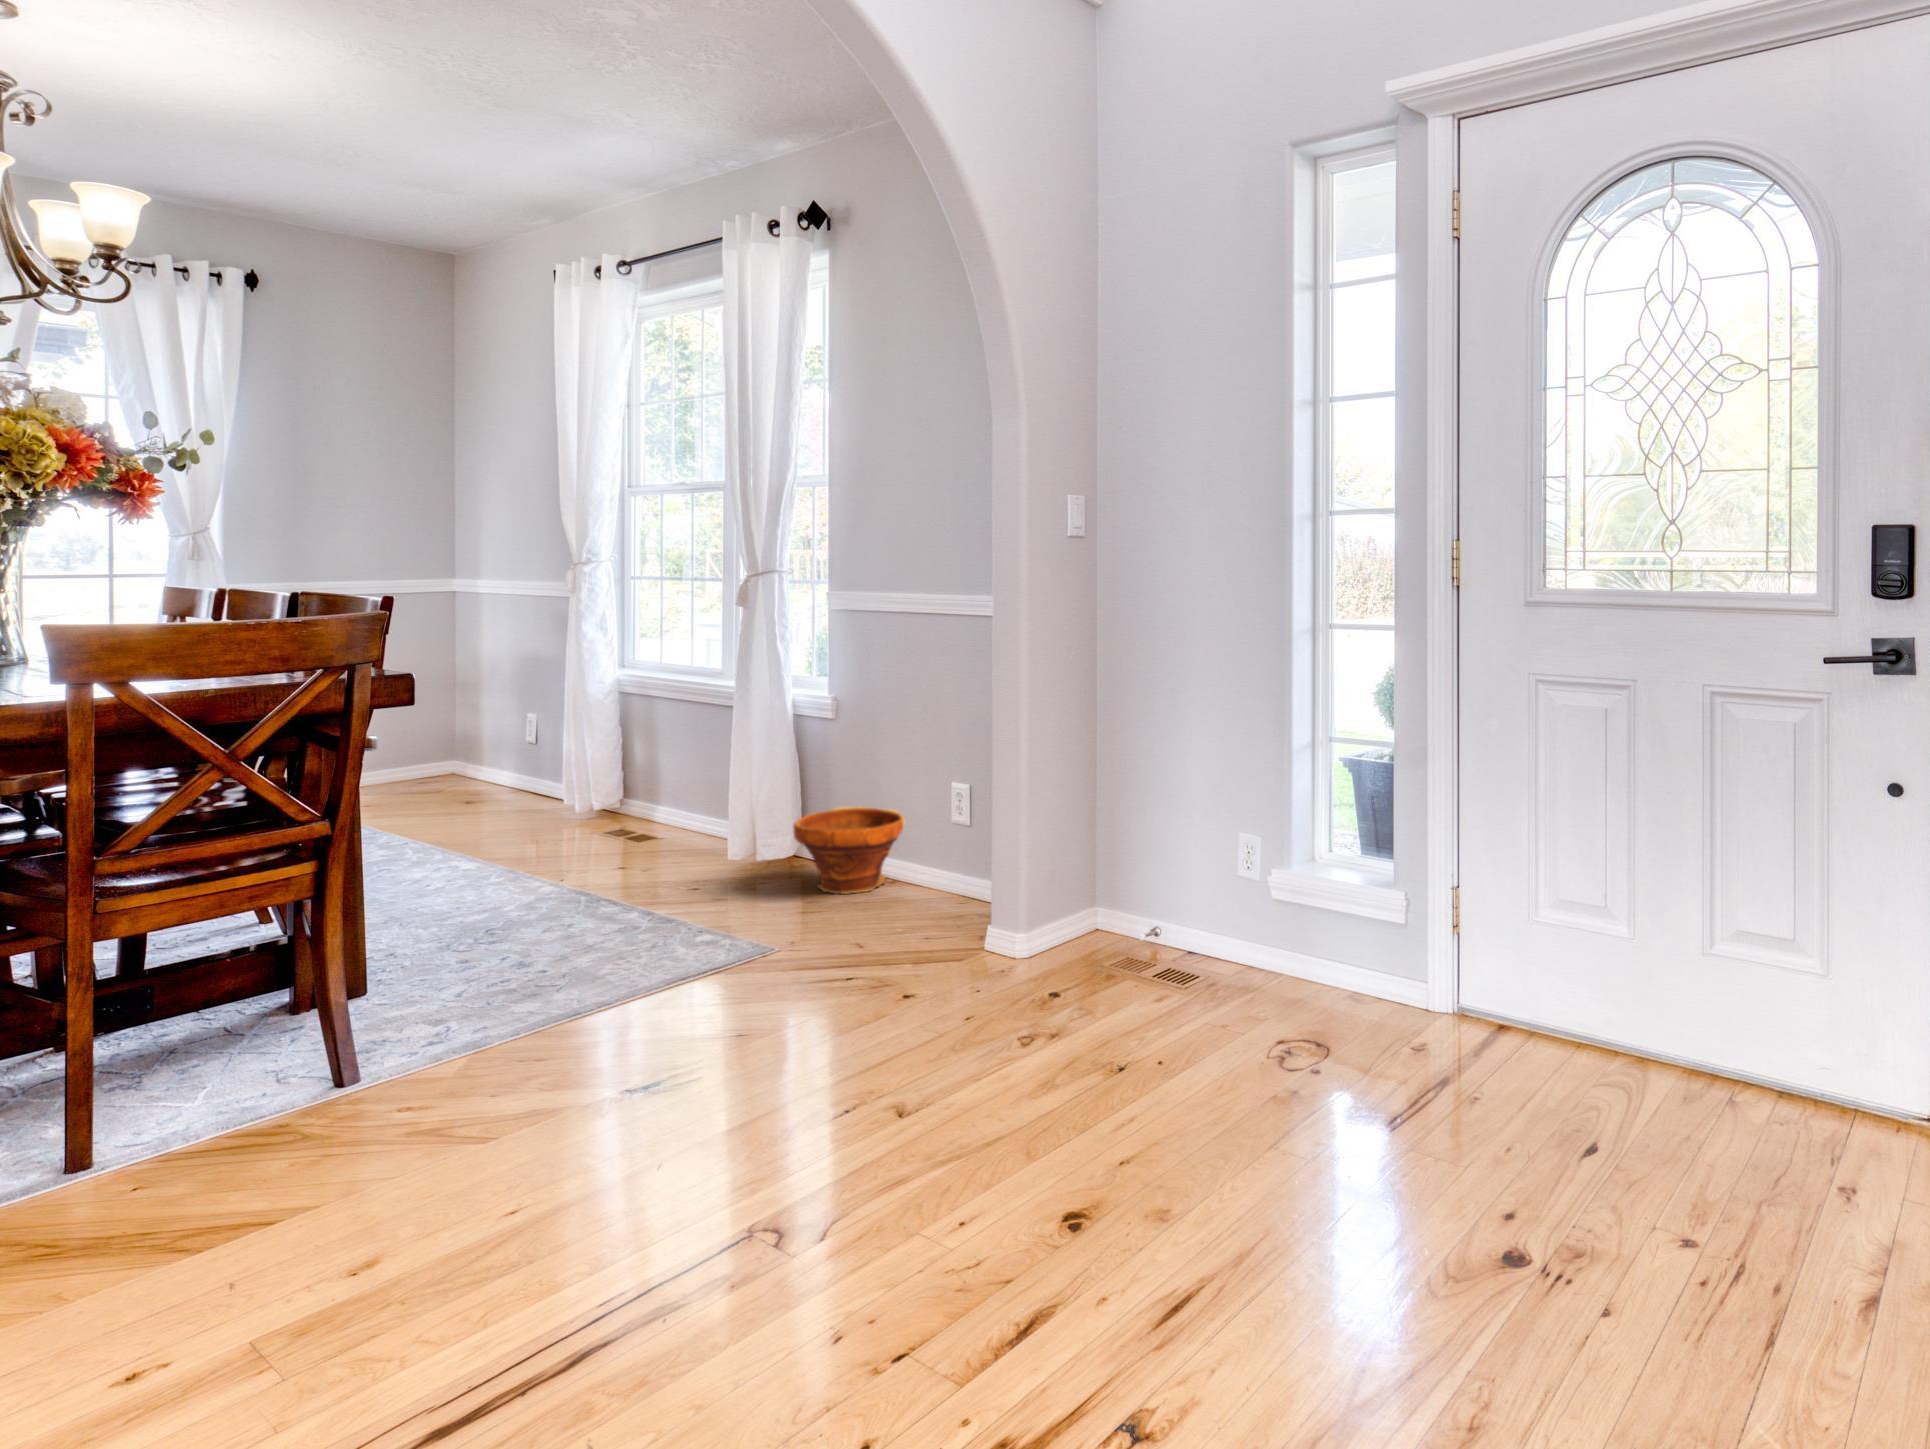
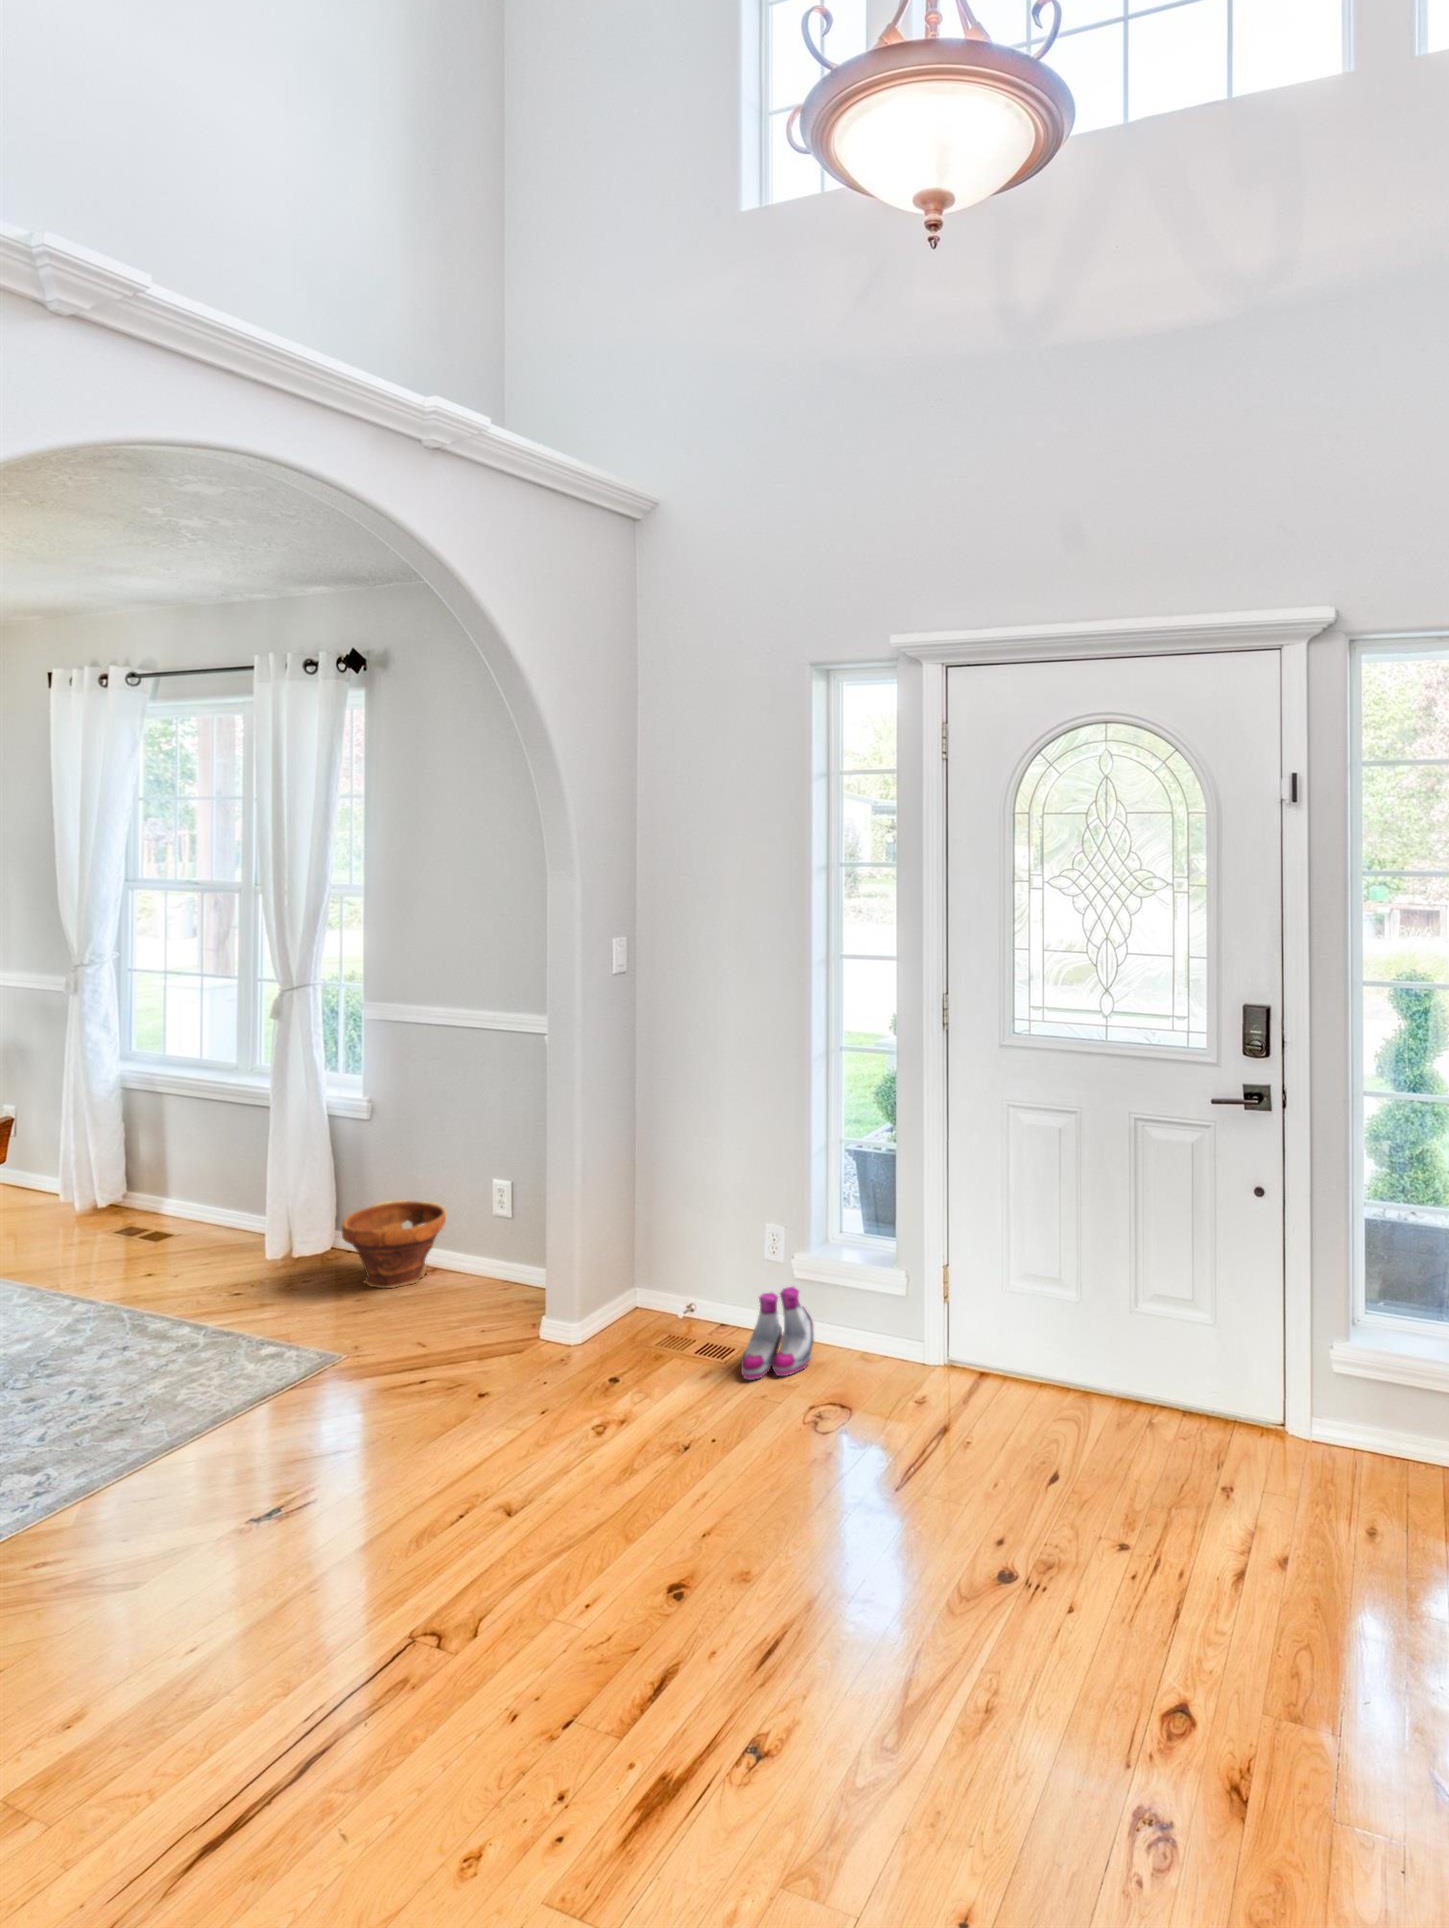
boots: none [1203,904,1294,1008] -> present [741,1287,814,1380]

